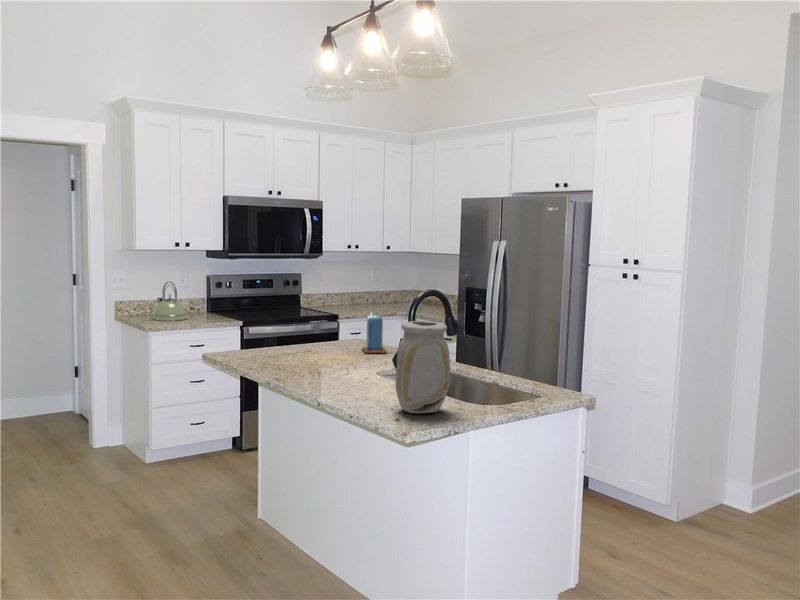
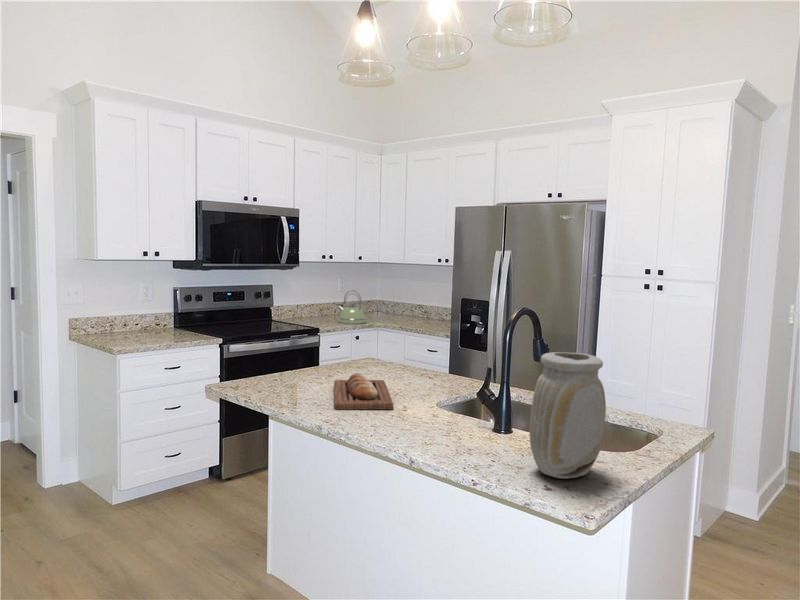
kettle: present [153,281,187,321] -> present [338,291,366,324]
candle: present [362,312,387,353] -> none [389,330,421,378]
bread loaf: none [290,346,347,372] -> present [334,373,393,410]

